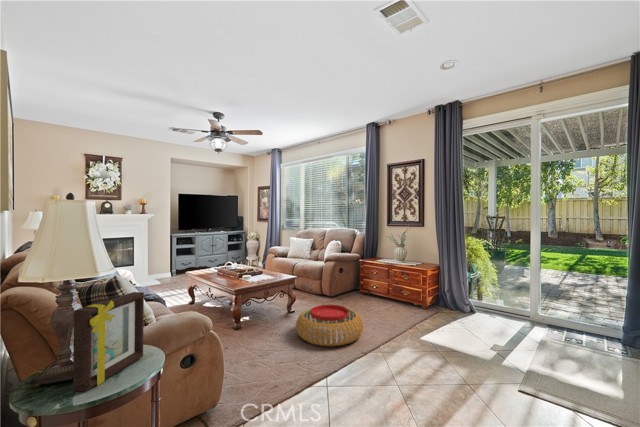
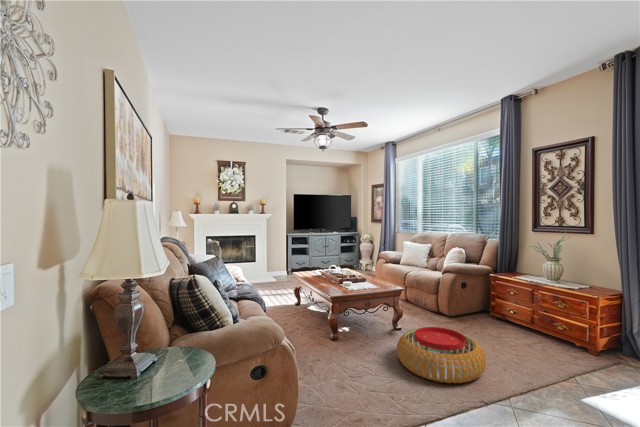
picture frame: present [73,292,144,392] -> none [117,296,196,395]

